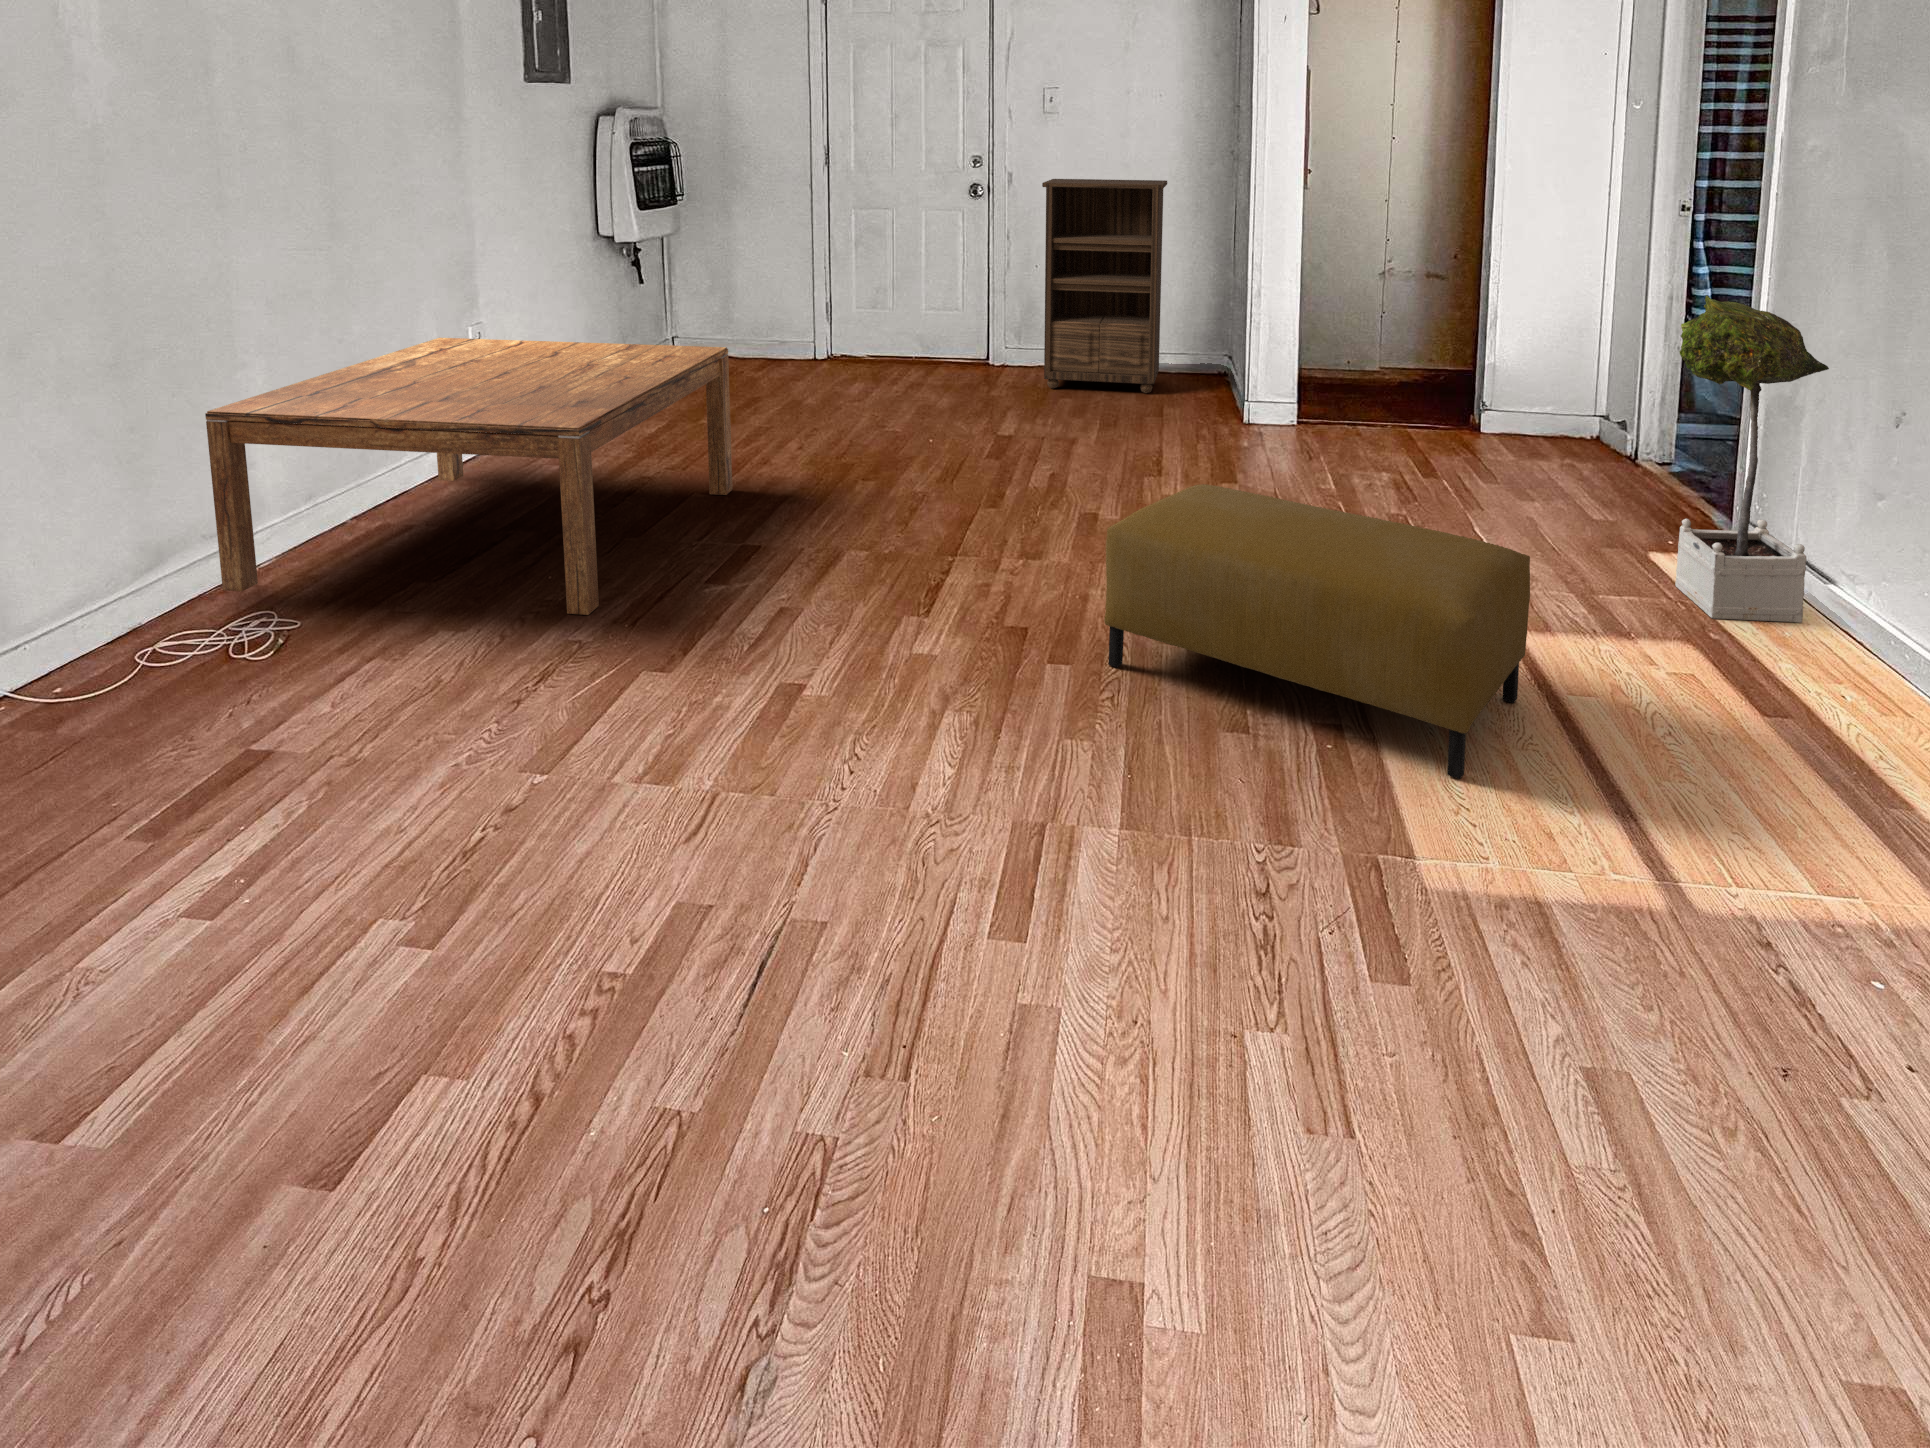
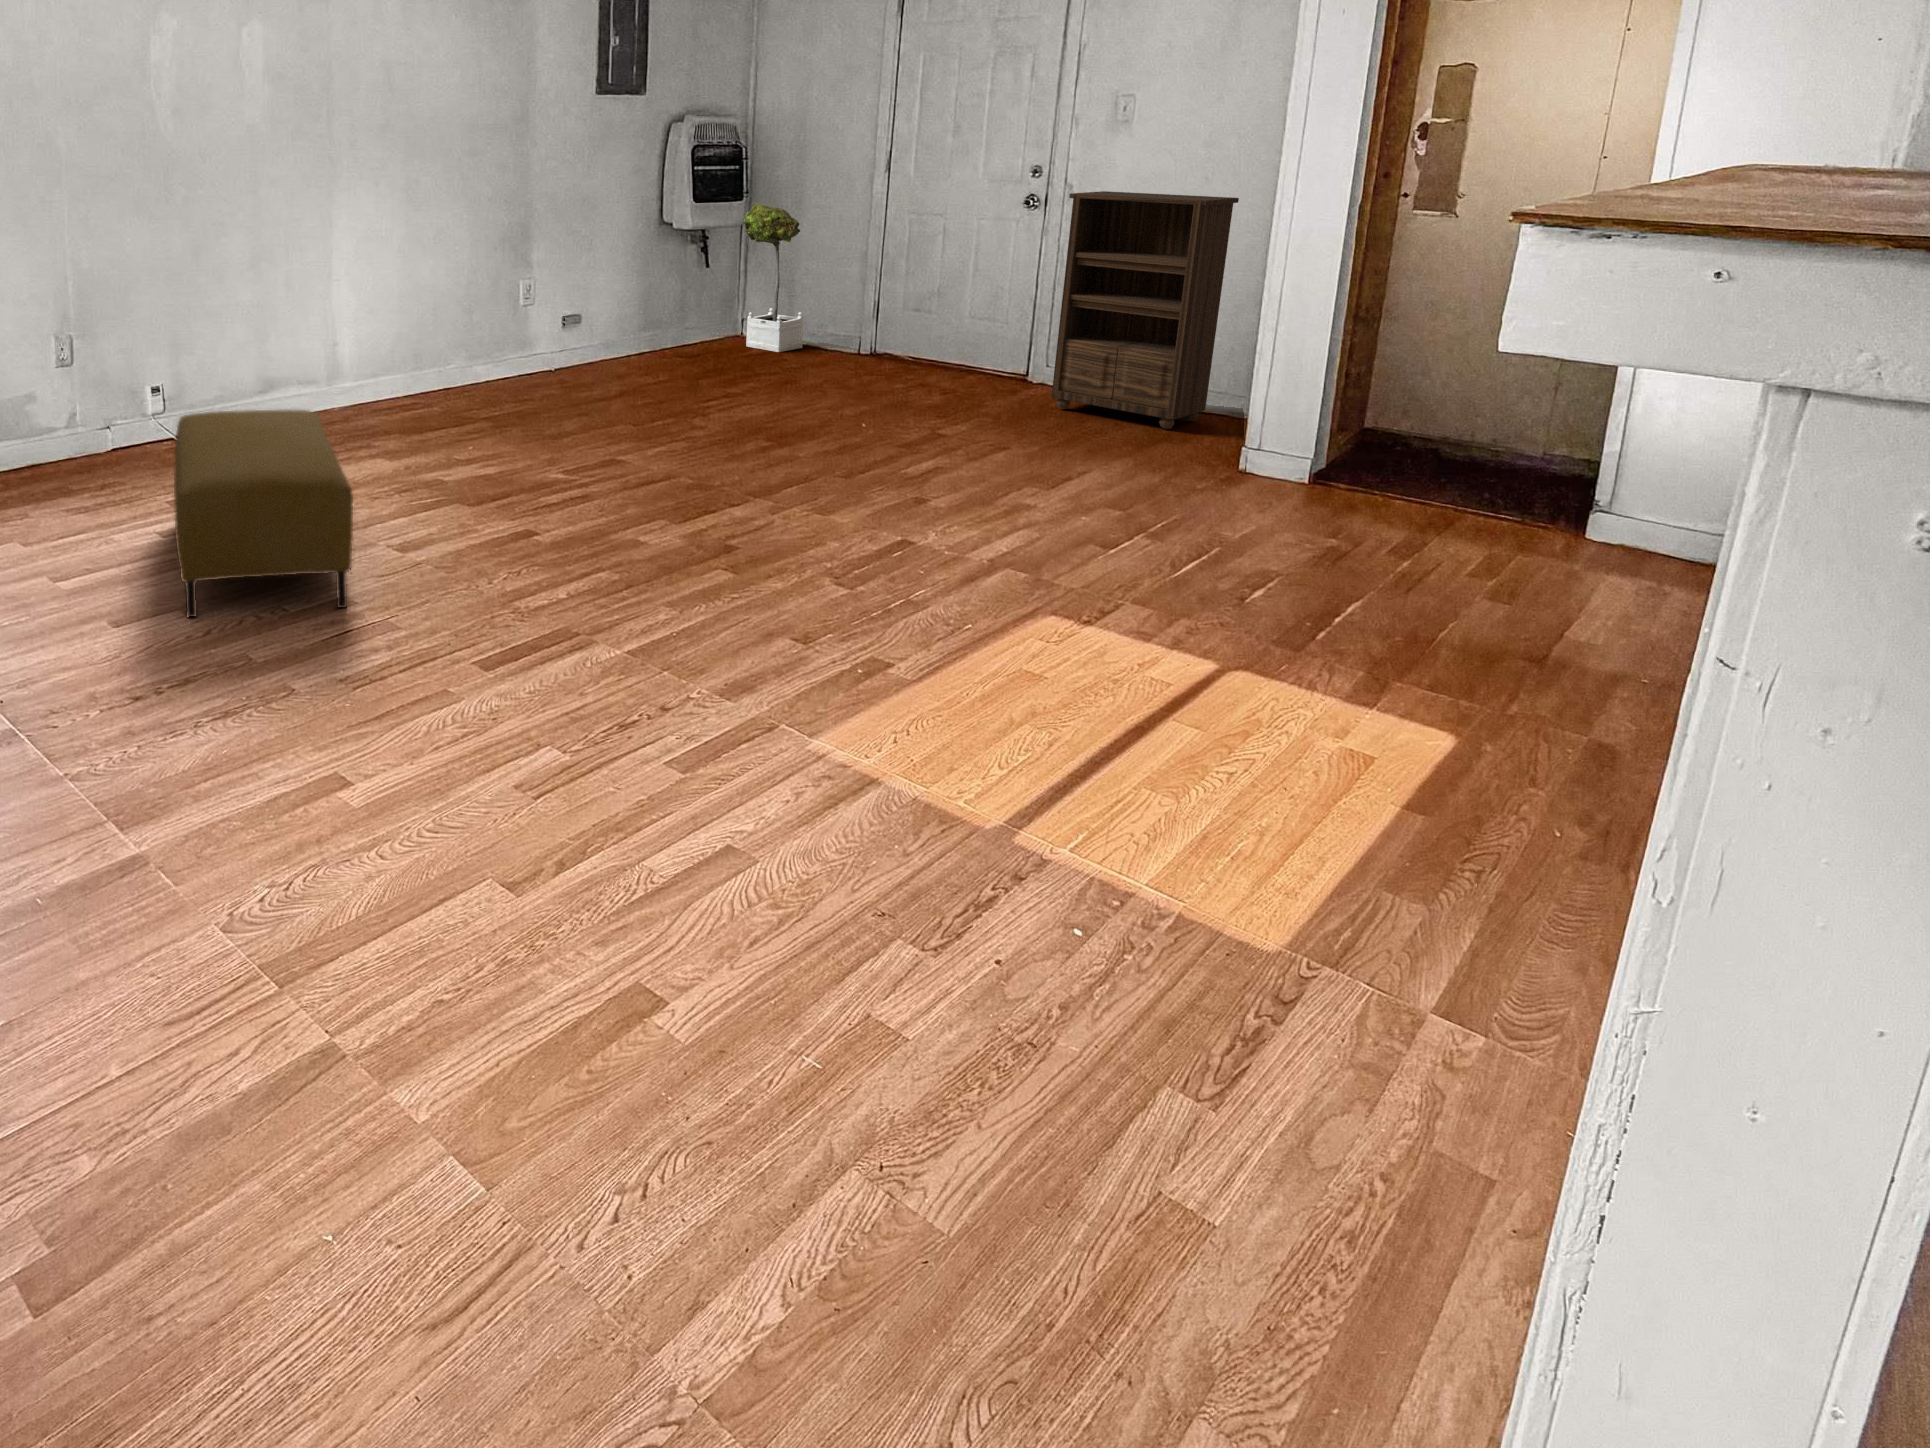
potted tree: present [1675,295,1829,622] -> present [743,202,803,352]
coffee table: present [205,338,732,615] -> none [304,283,659,470]
ottoman: present [1104,484,1530,779] -> present [174,409,353,617]

